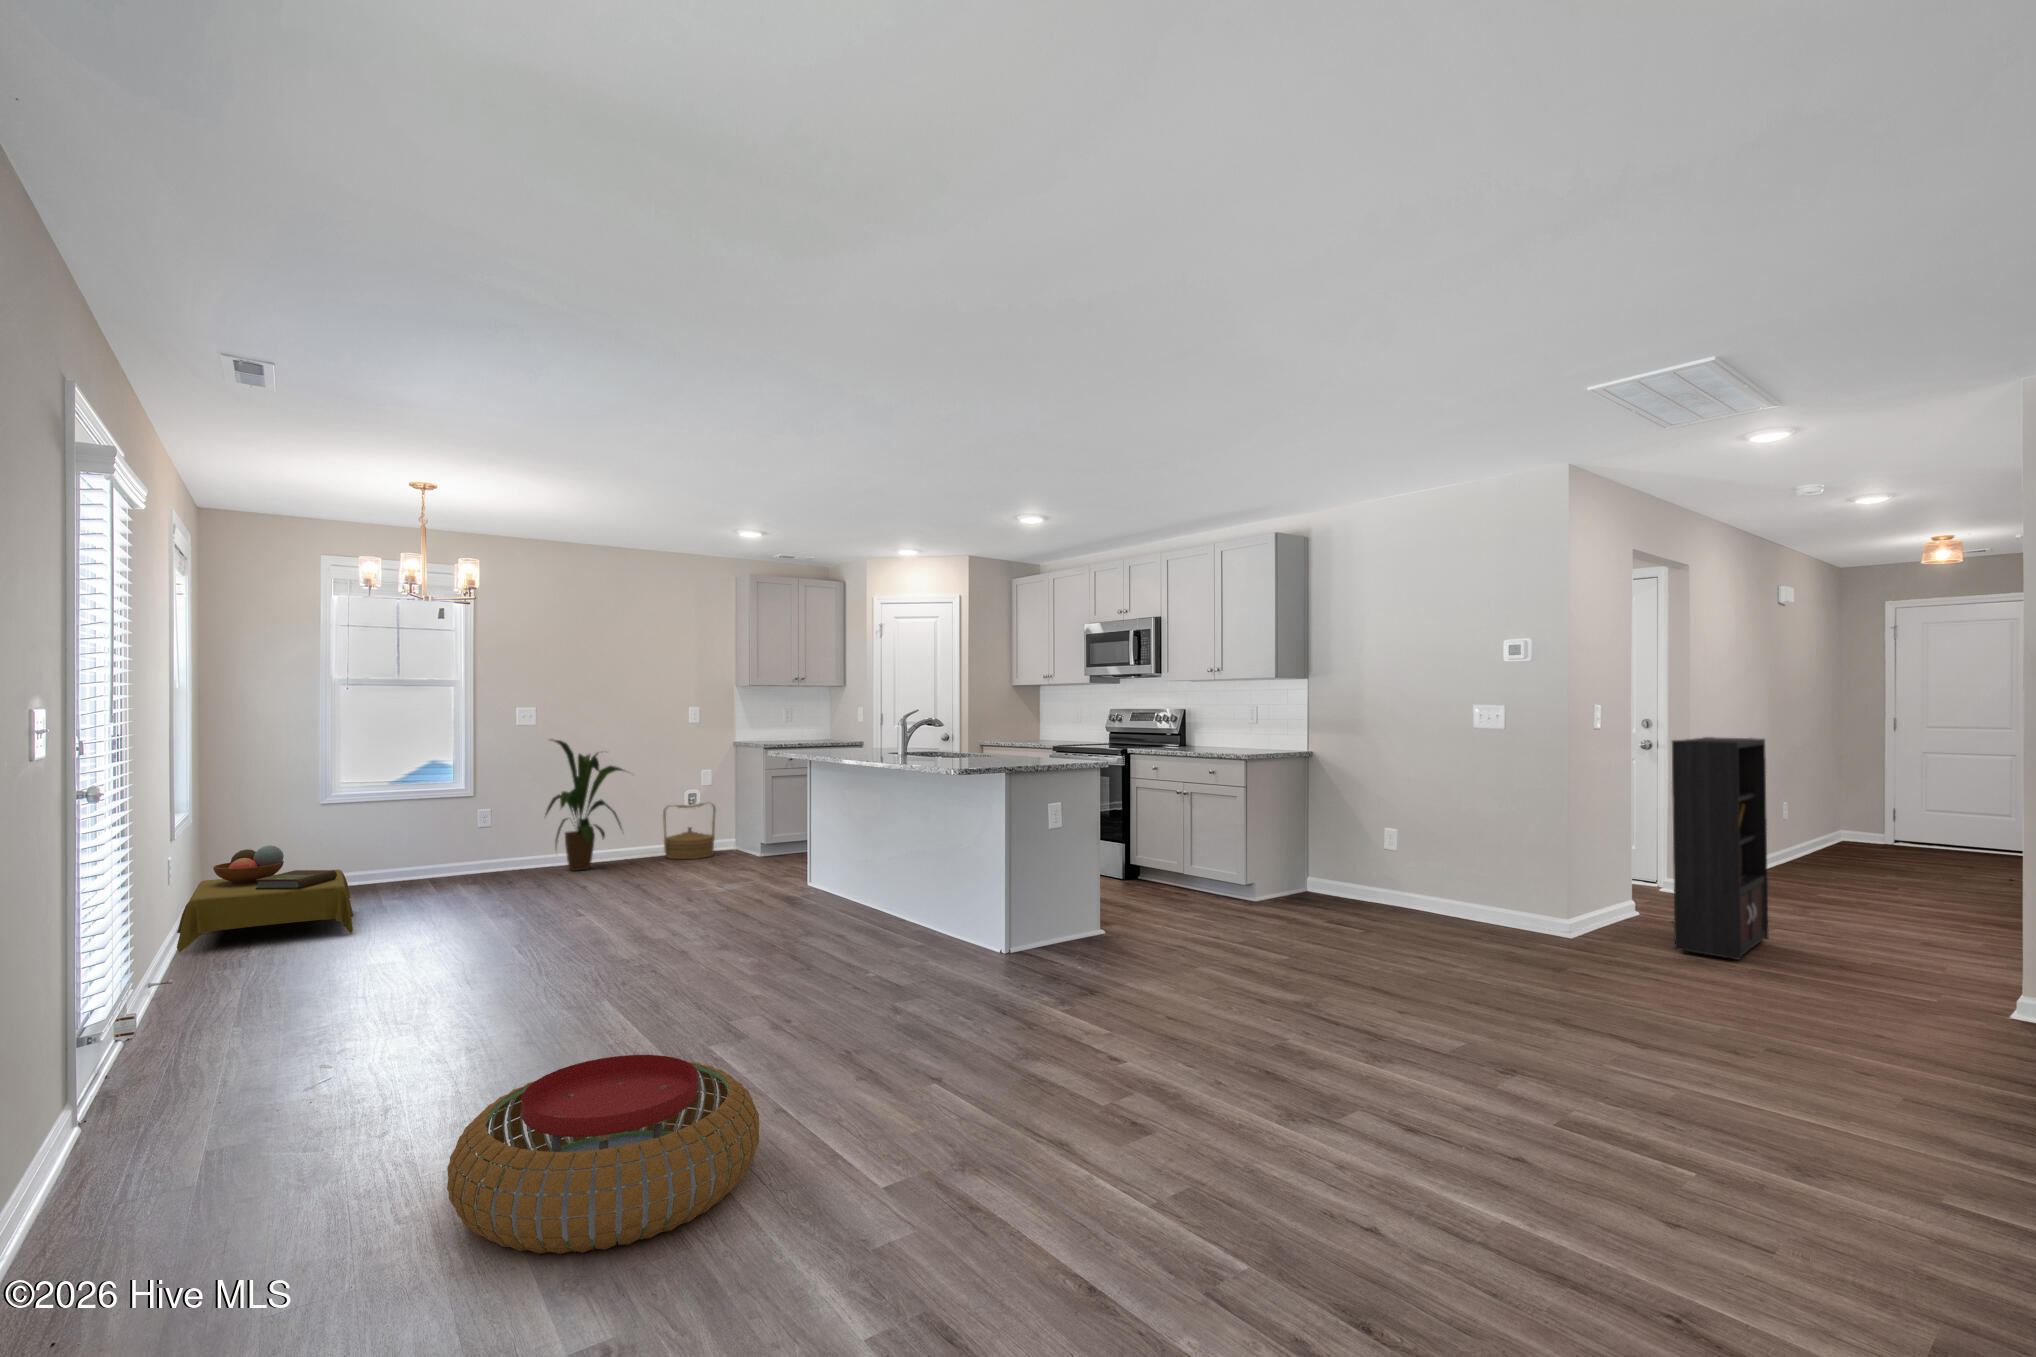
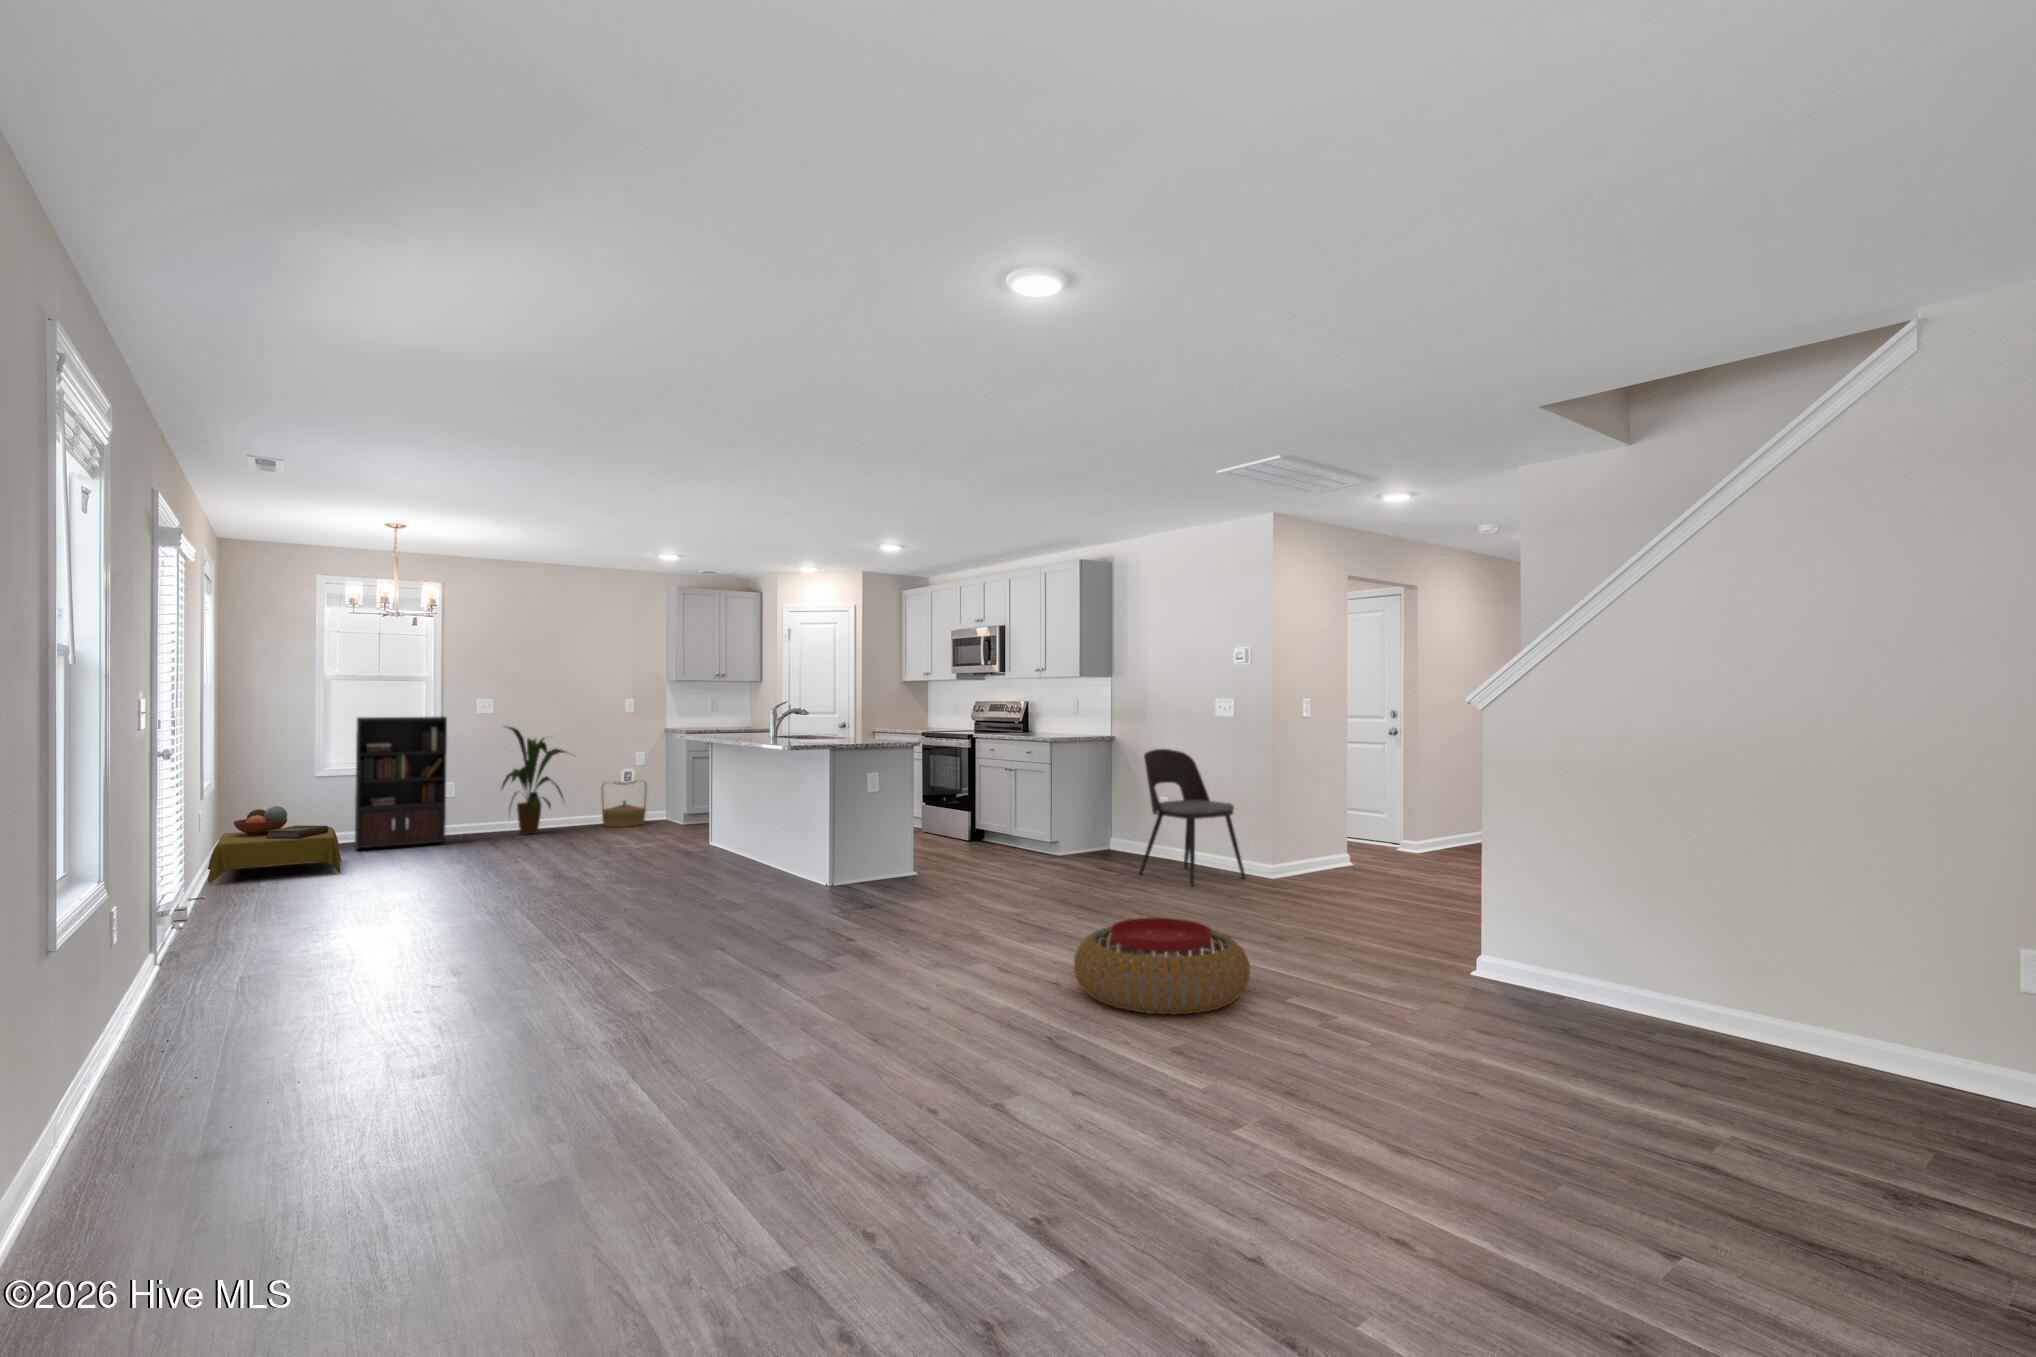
bookcase: present [1671,737,1769,960] -> present [355,716,447,849]
dining chair: none [1386,770,1532,953] -> present [1139,749,1245,886]
pouf: present [447,1055,759,1254] -> present [1074,918,1250,1014]

